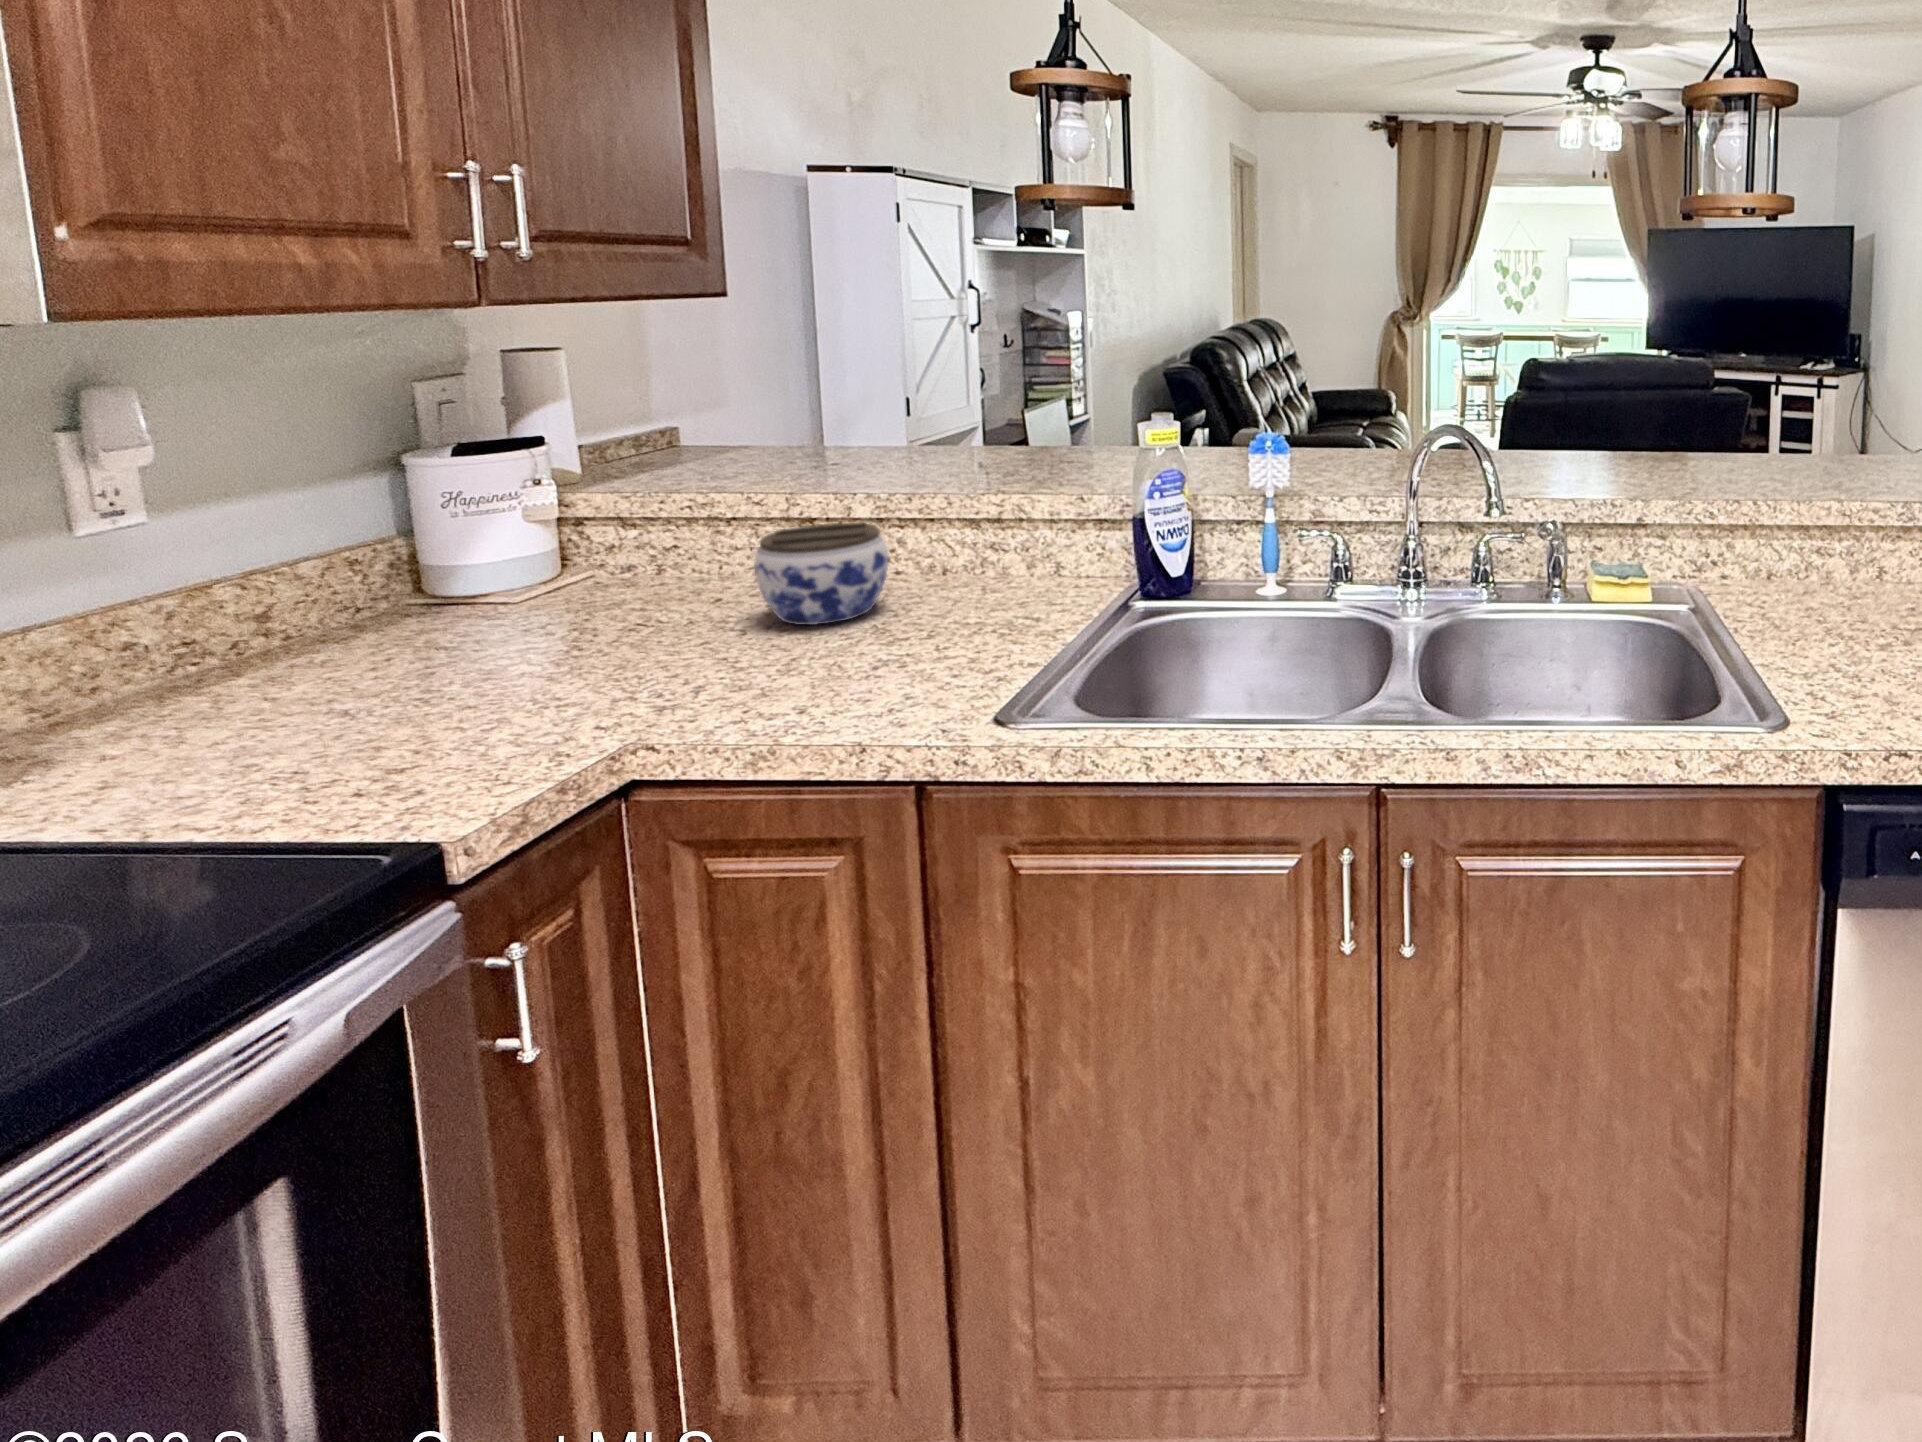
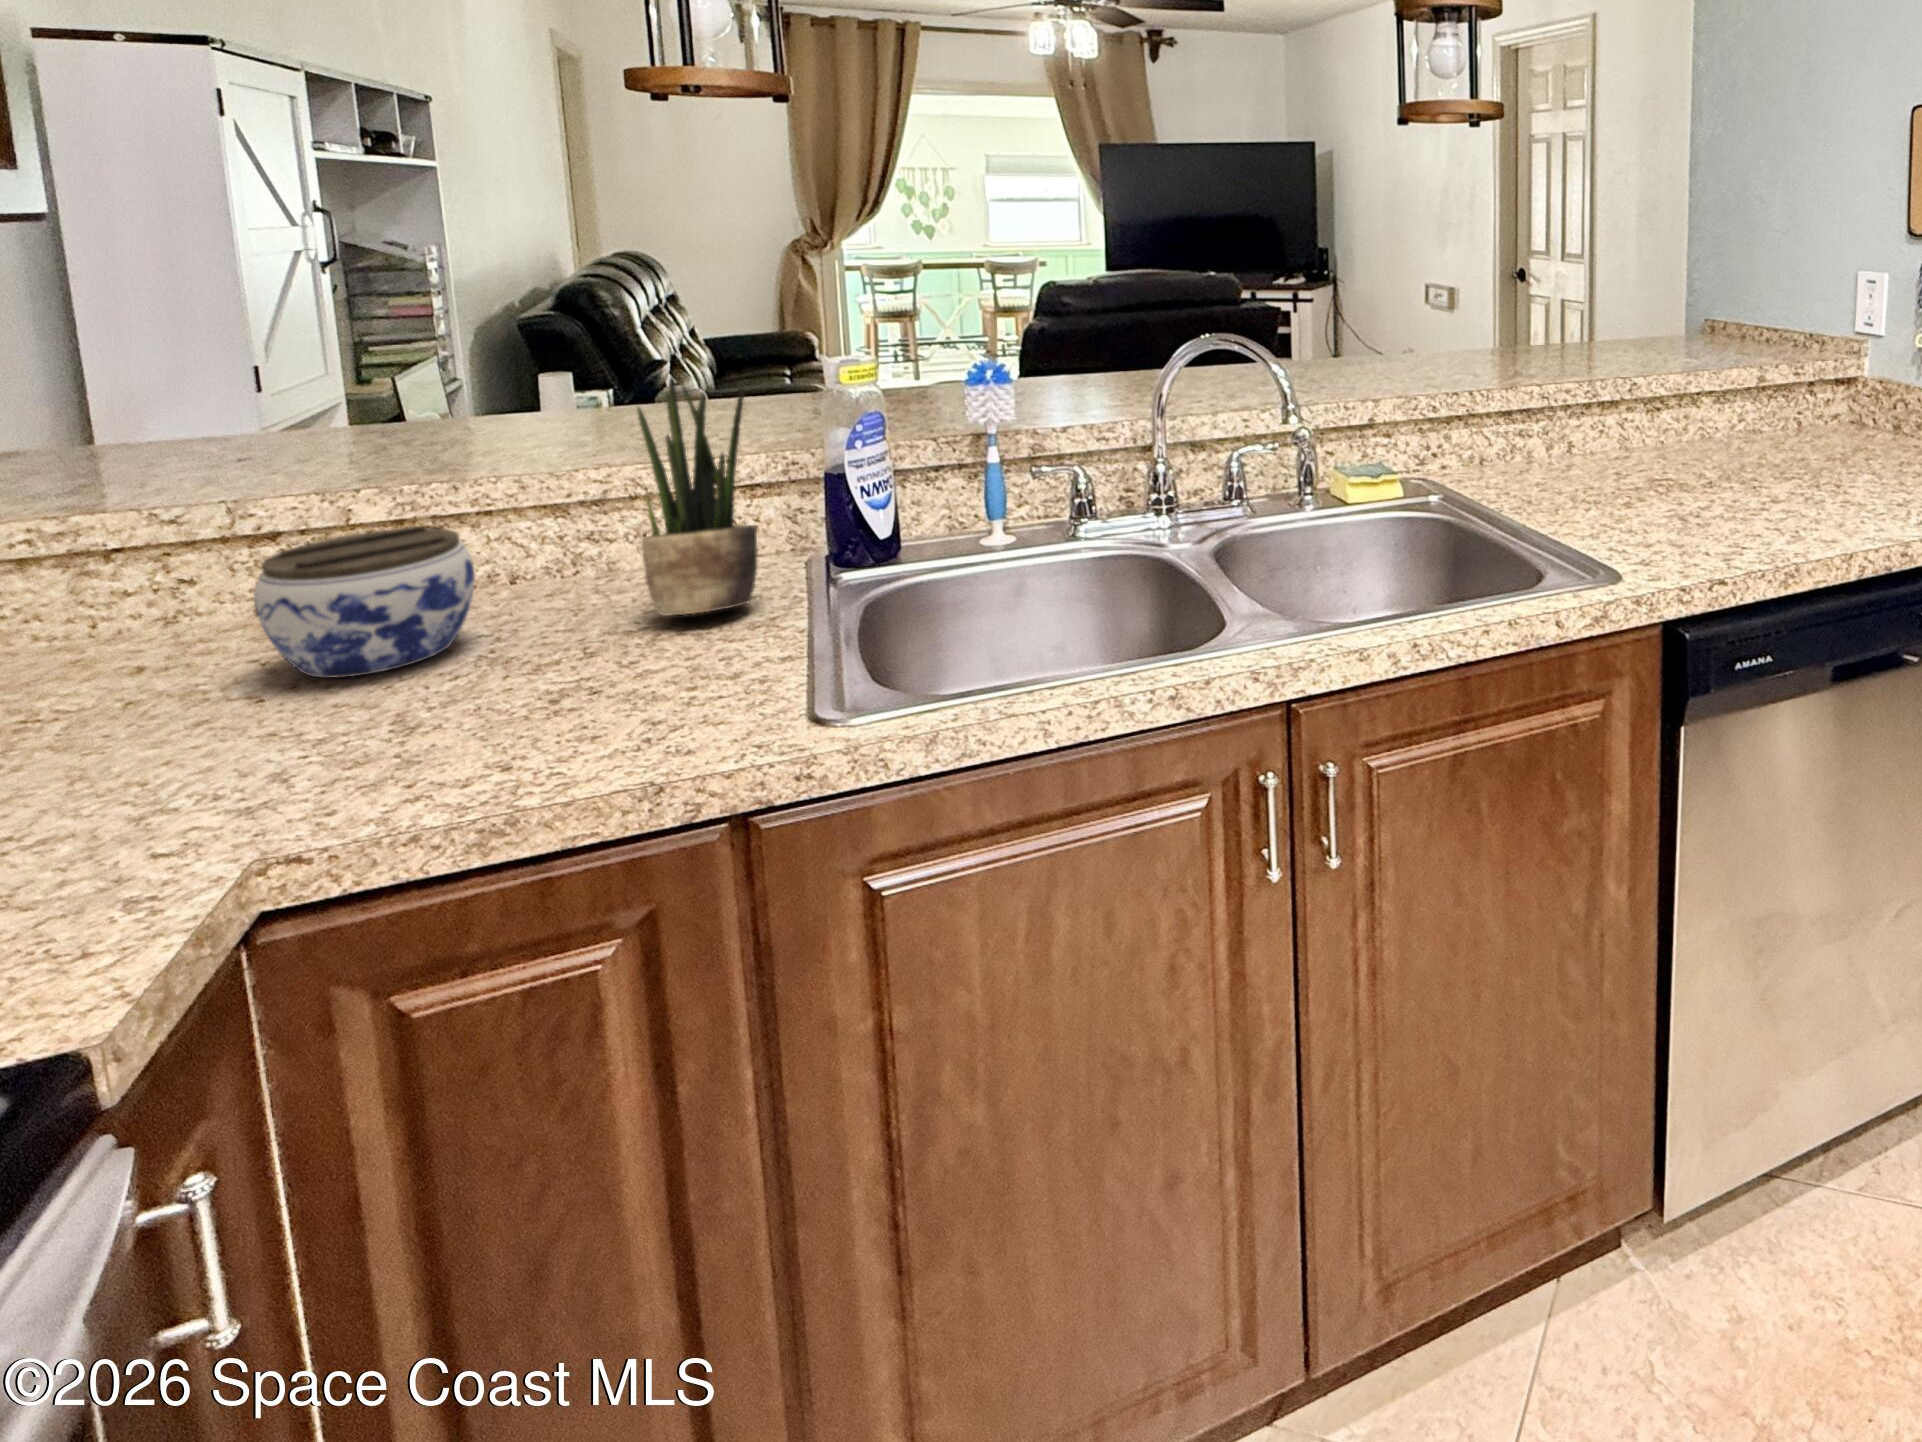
potted plant: none [984,425,1066,616] -> present [638,376,757,616]

